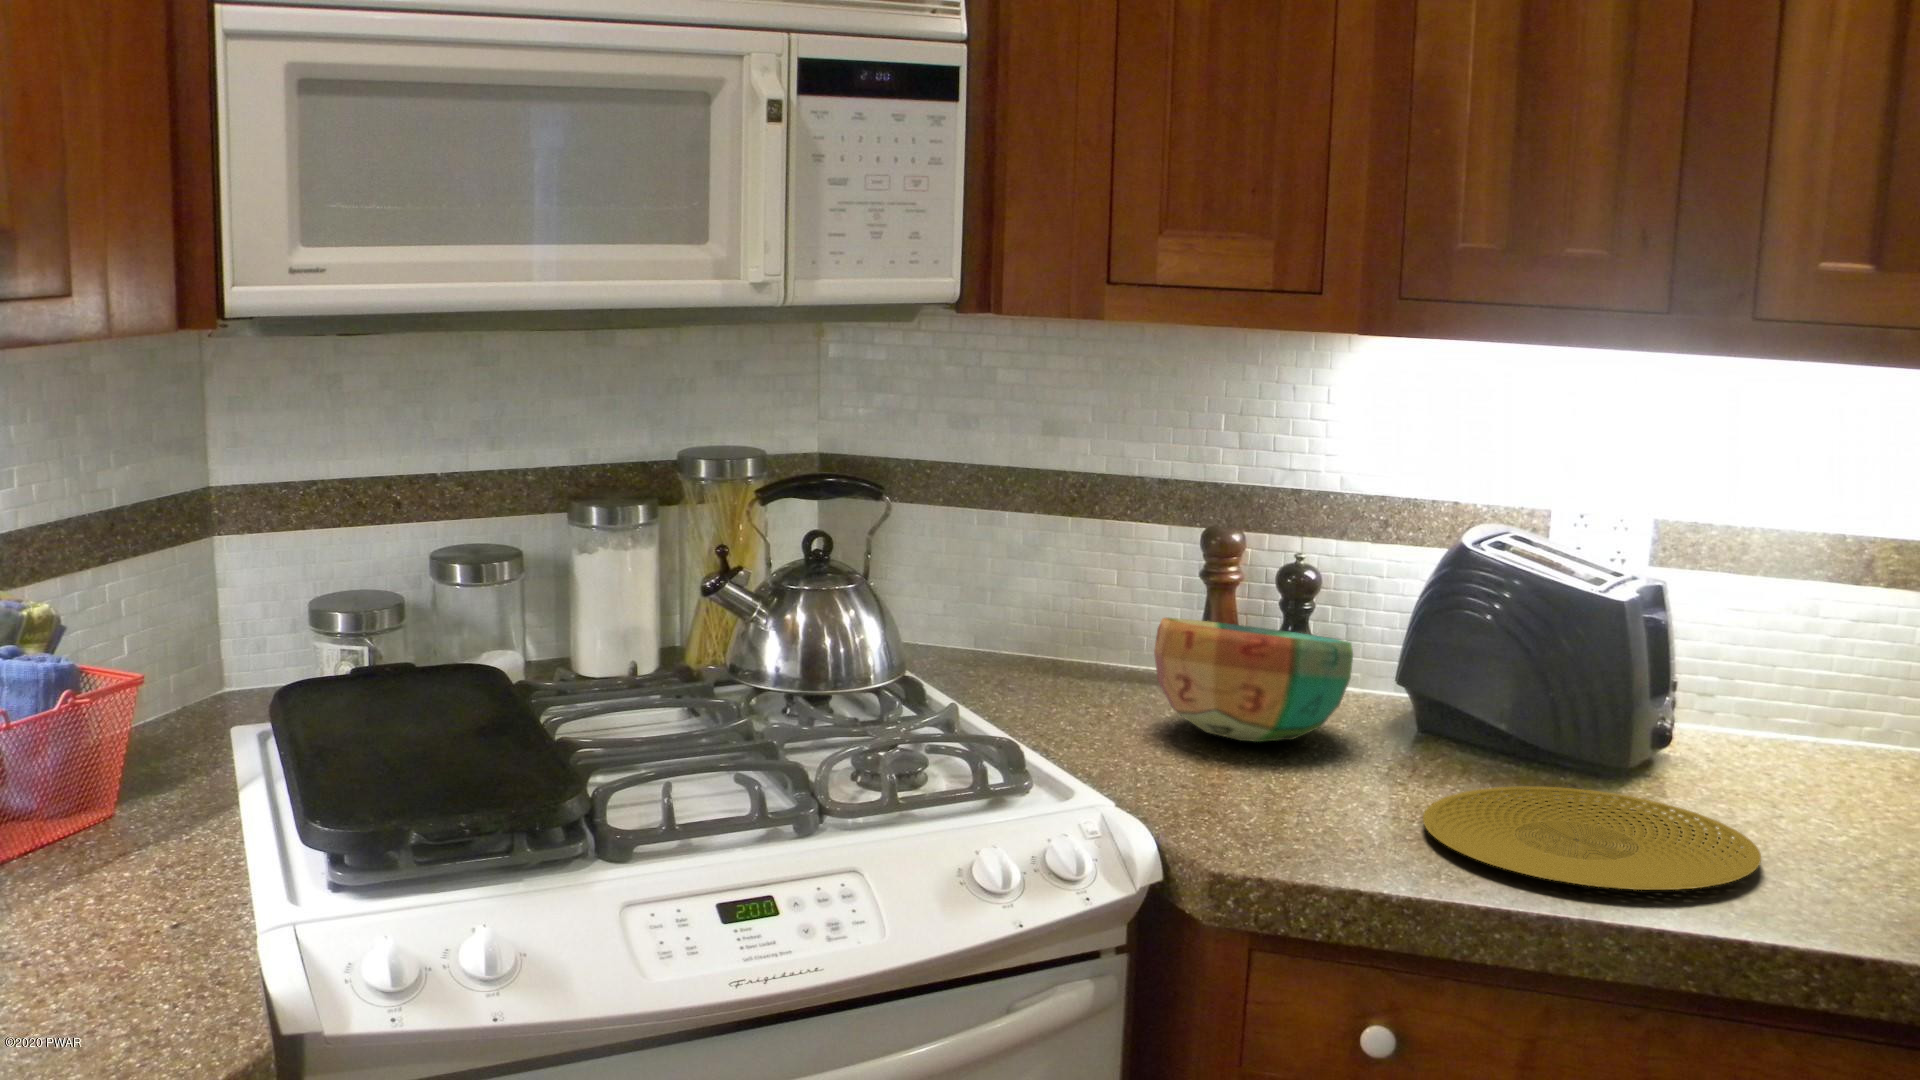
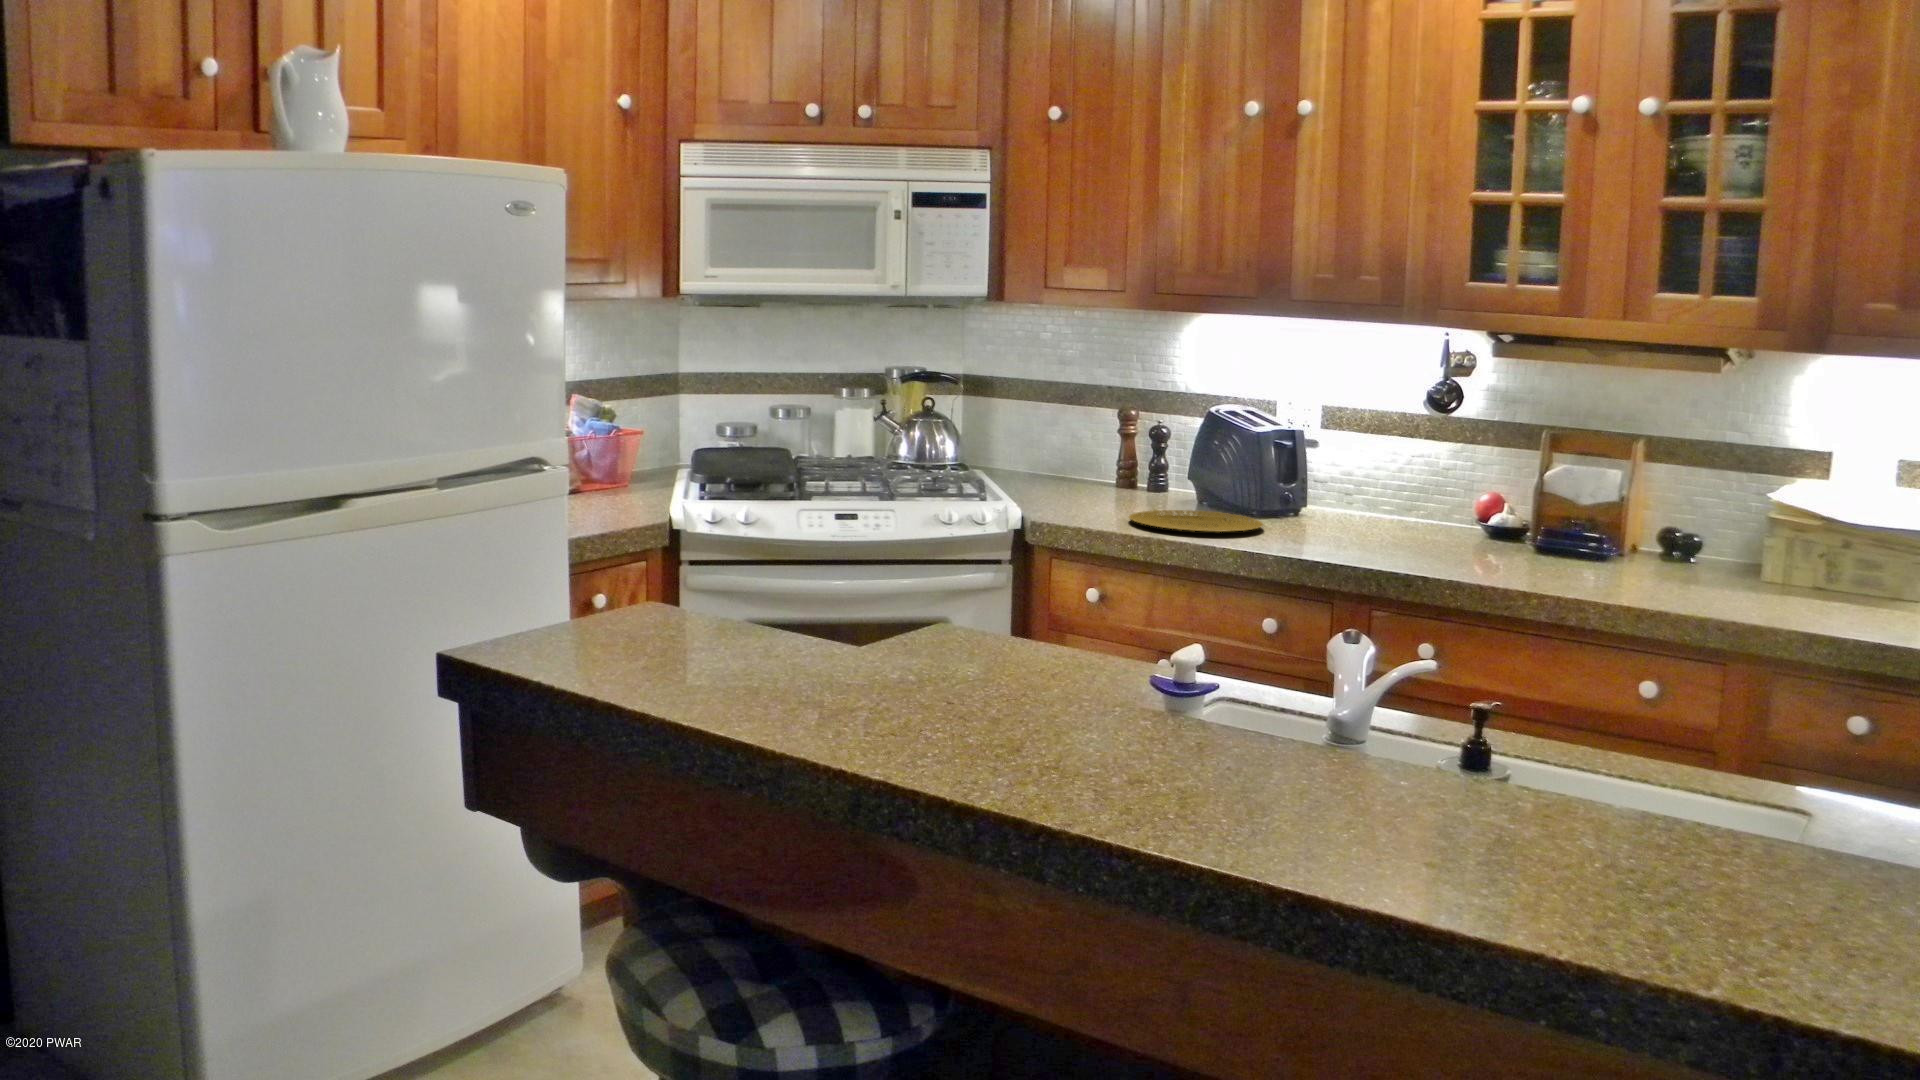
bowl: present [1154,618,1353,742] -> none [1064,439,1151,497]

